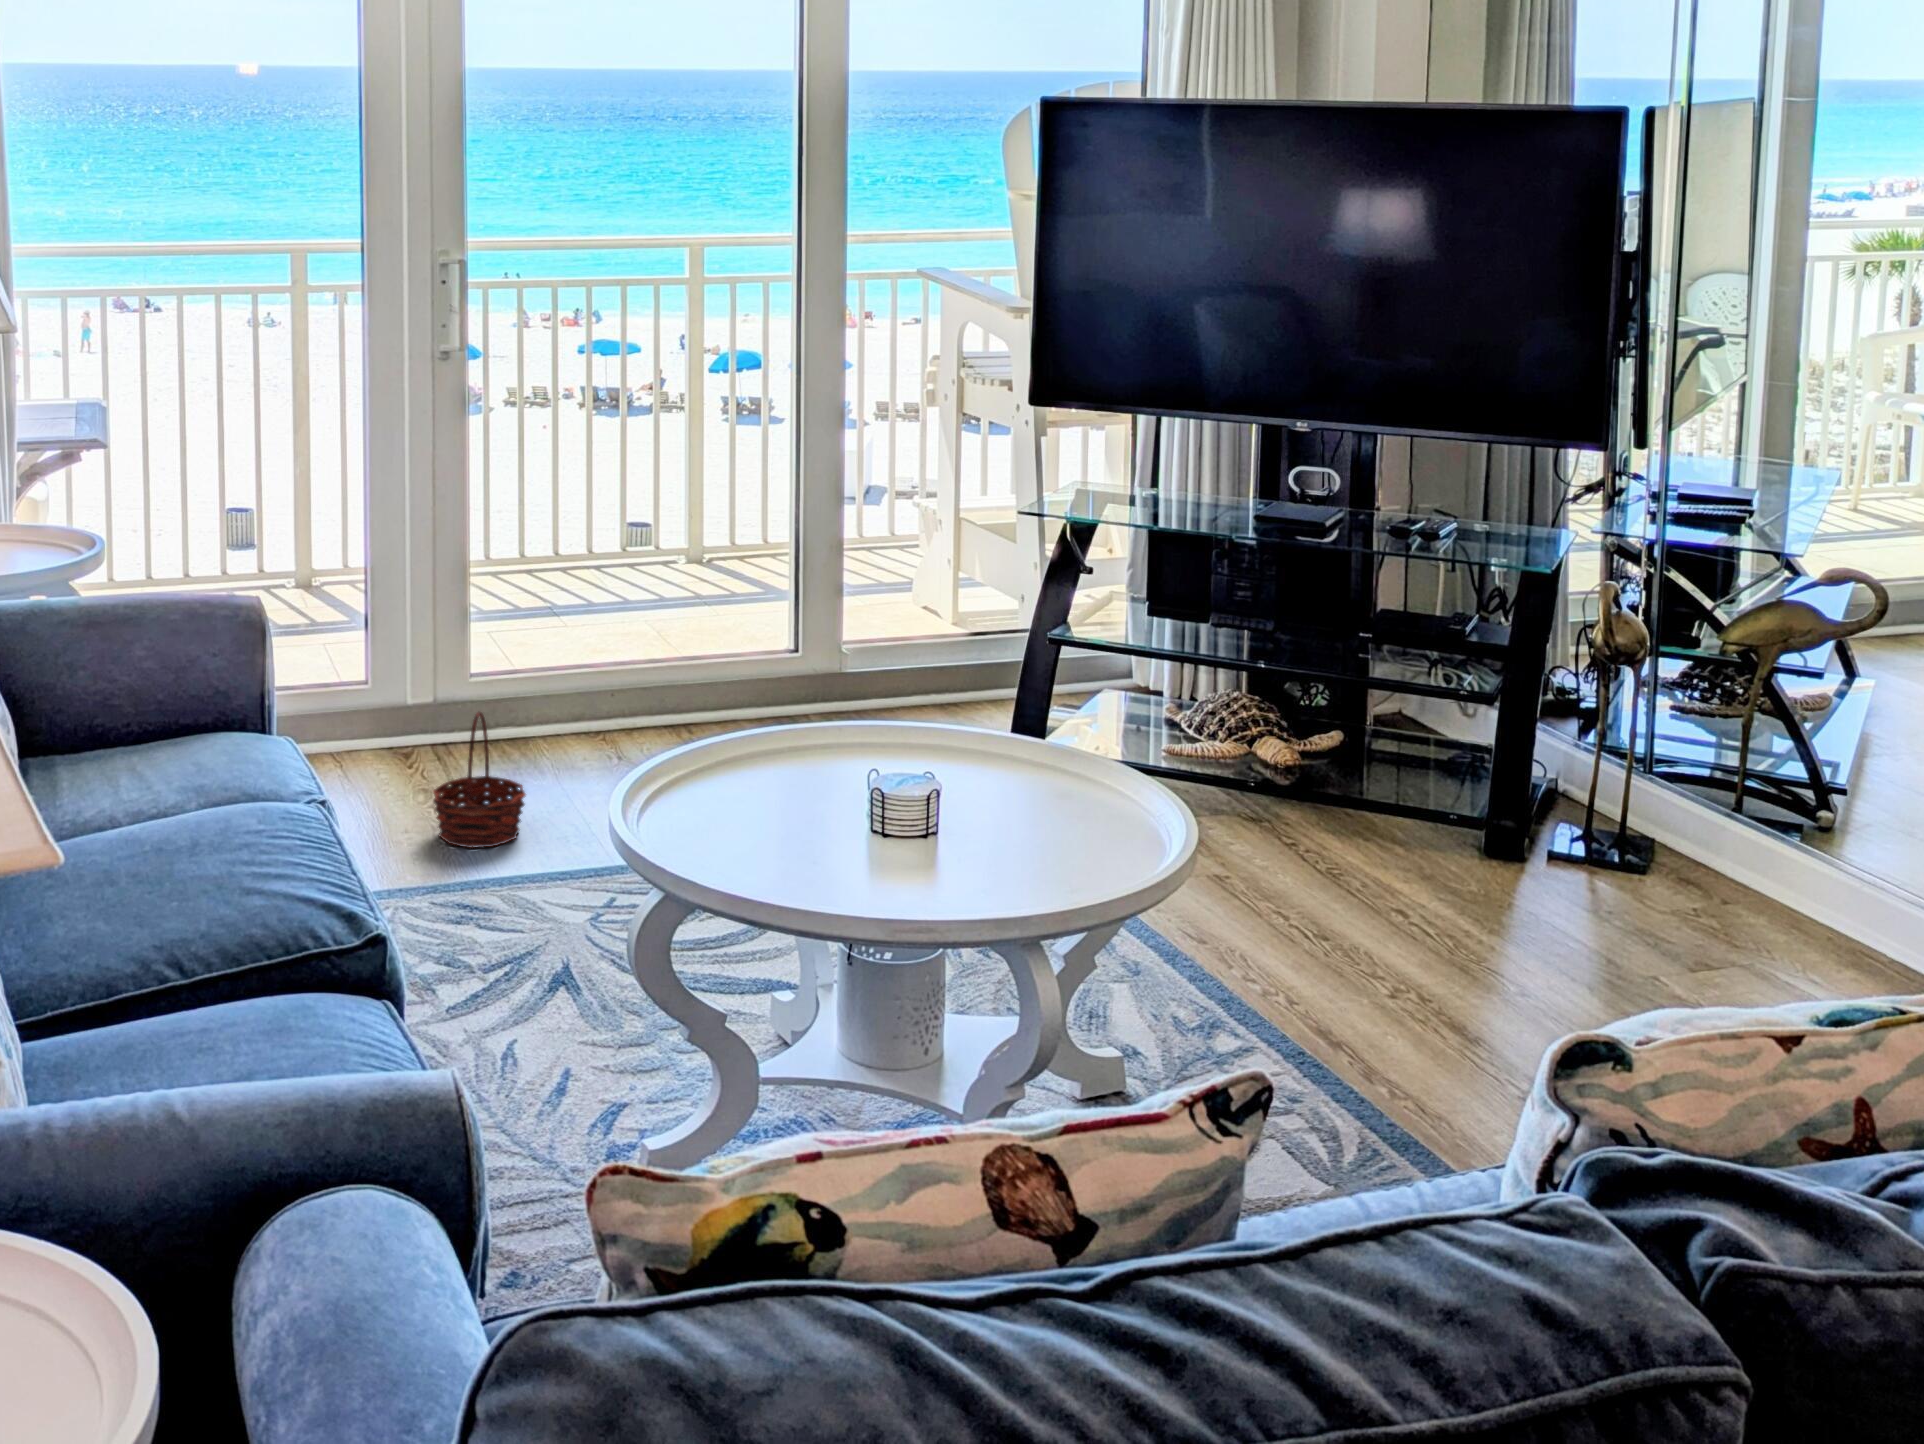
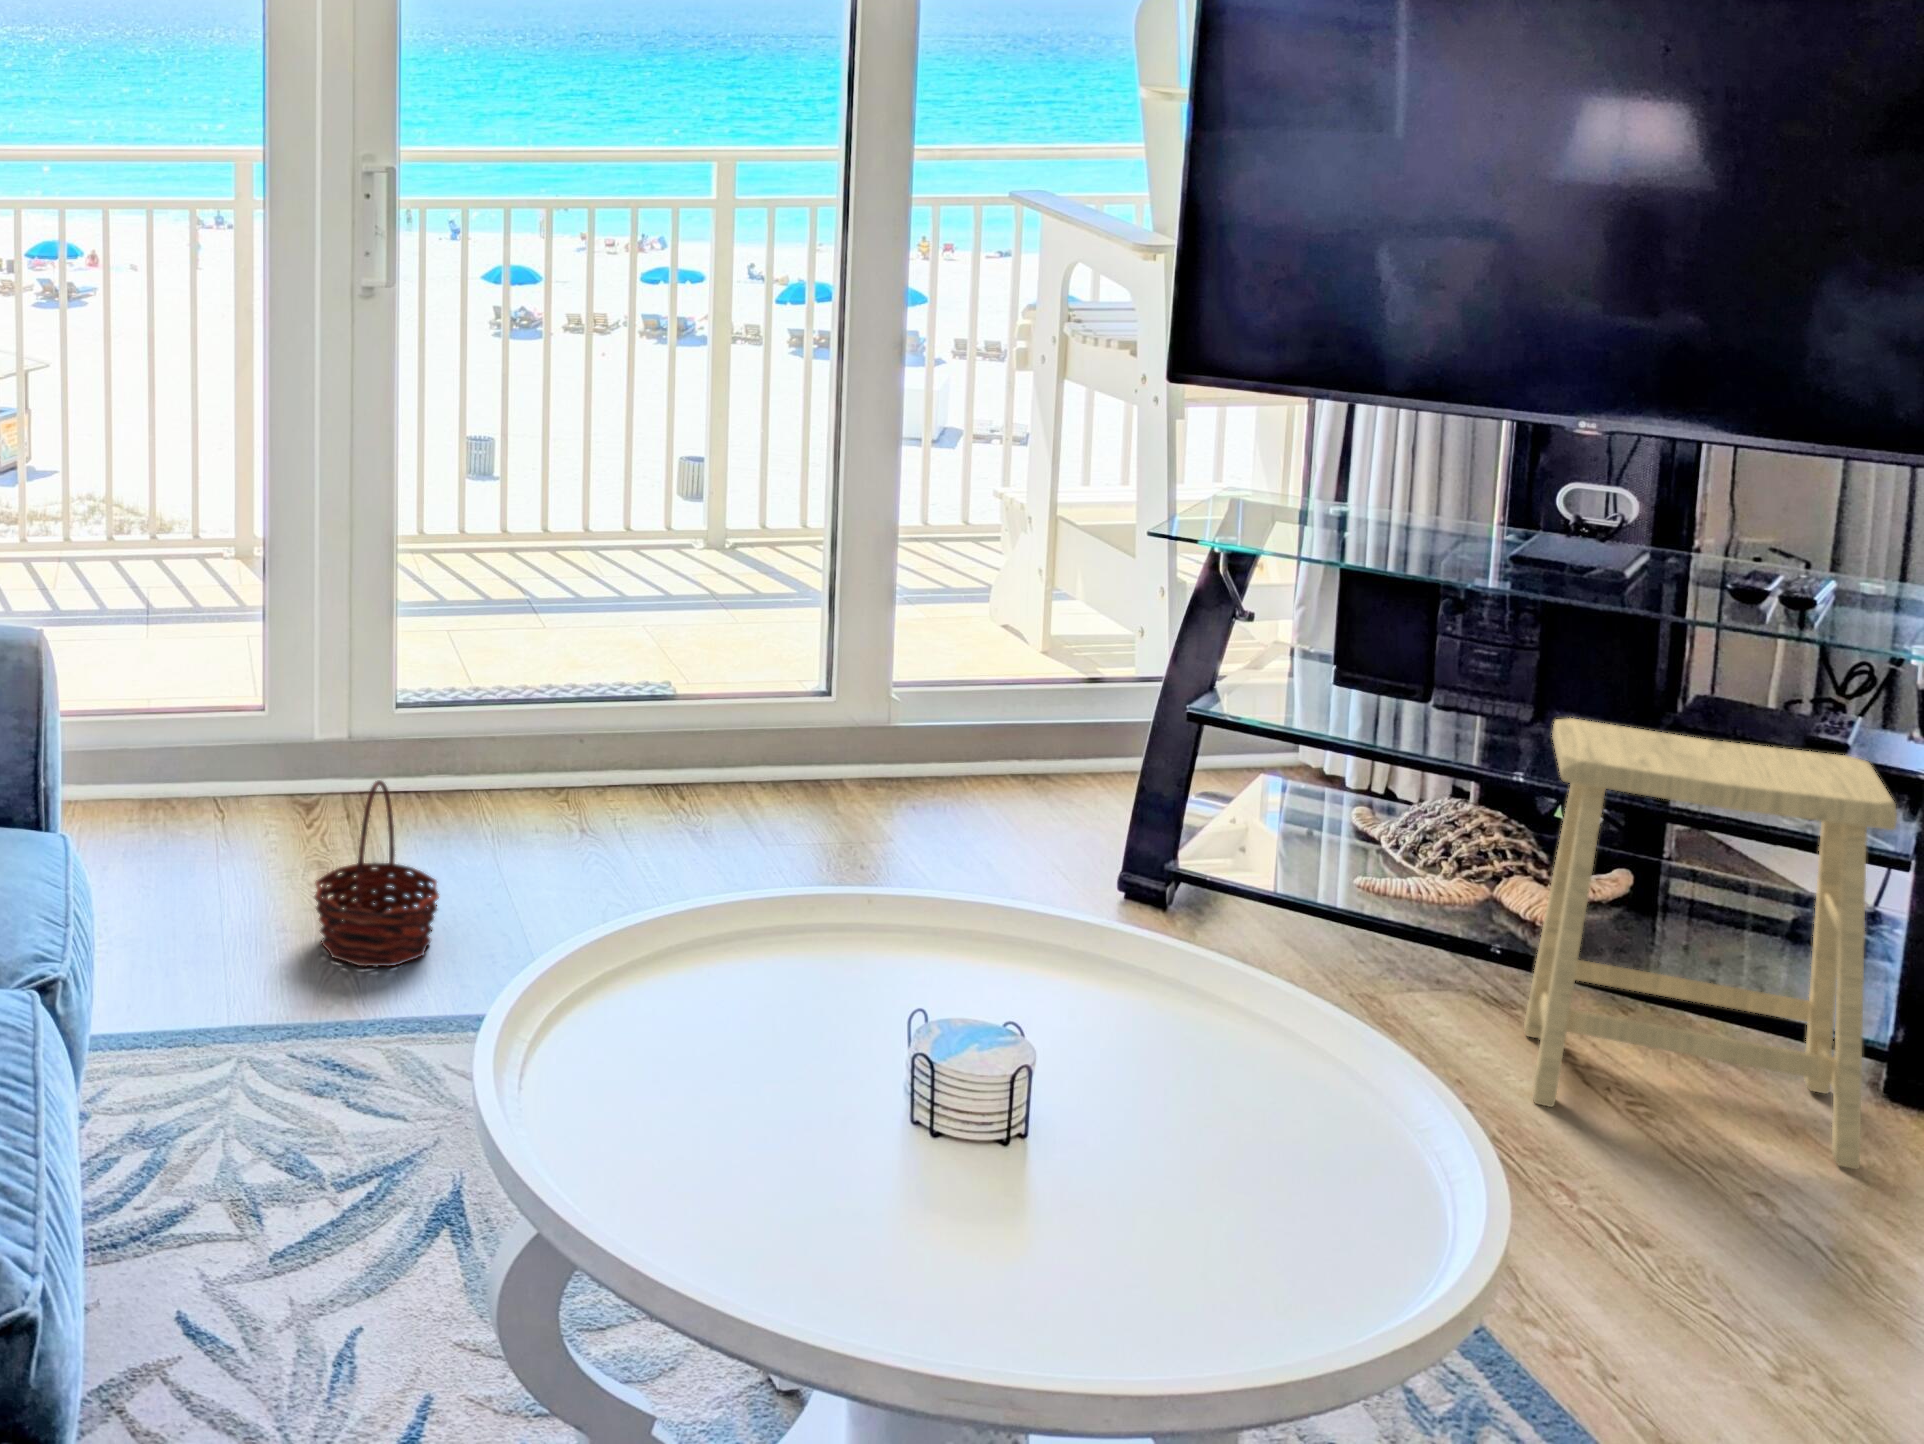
footstool: none [1271,617,1476,893] -> present [1524,718,1897,1169]

